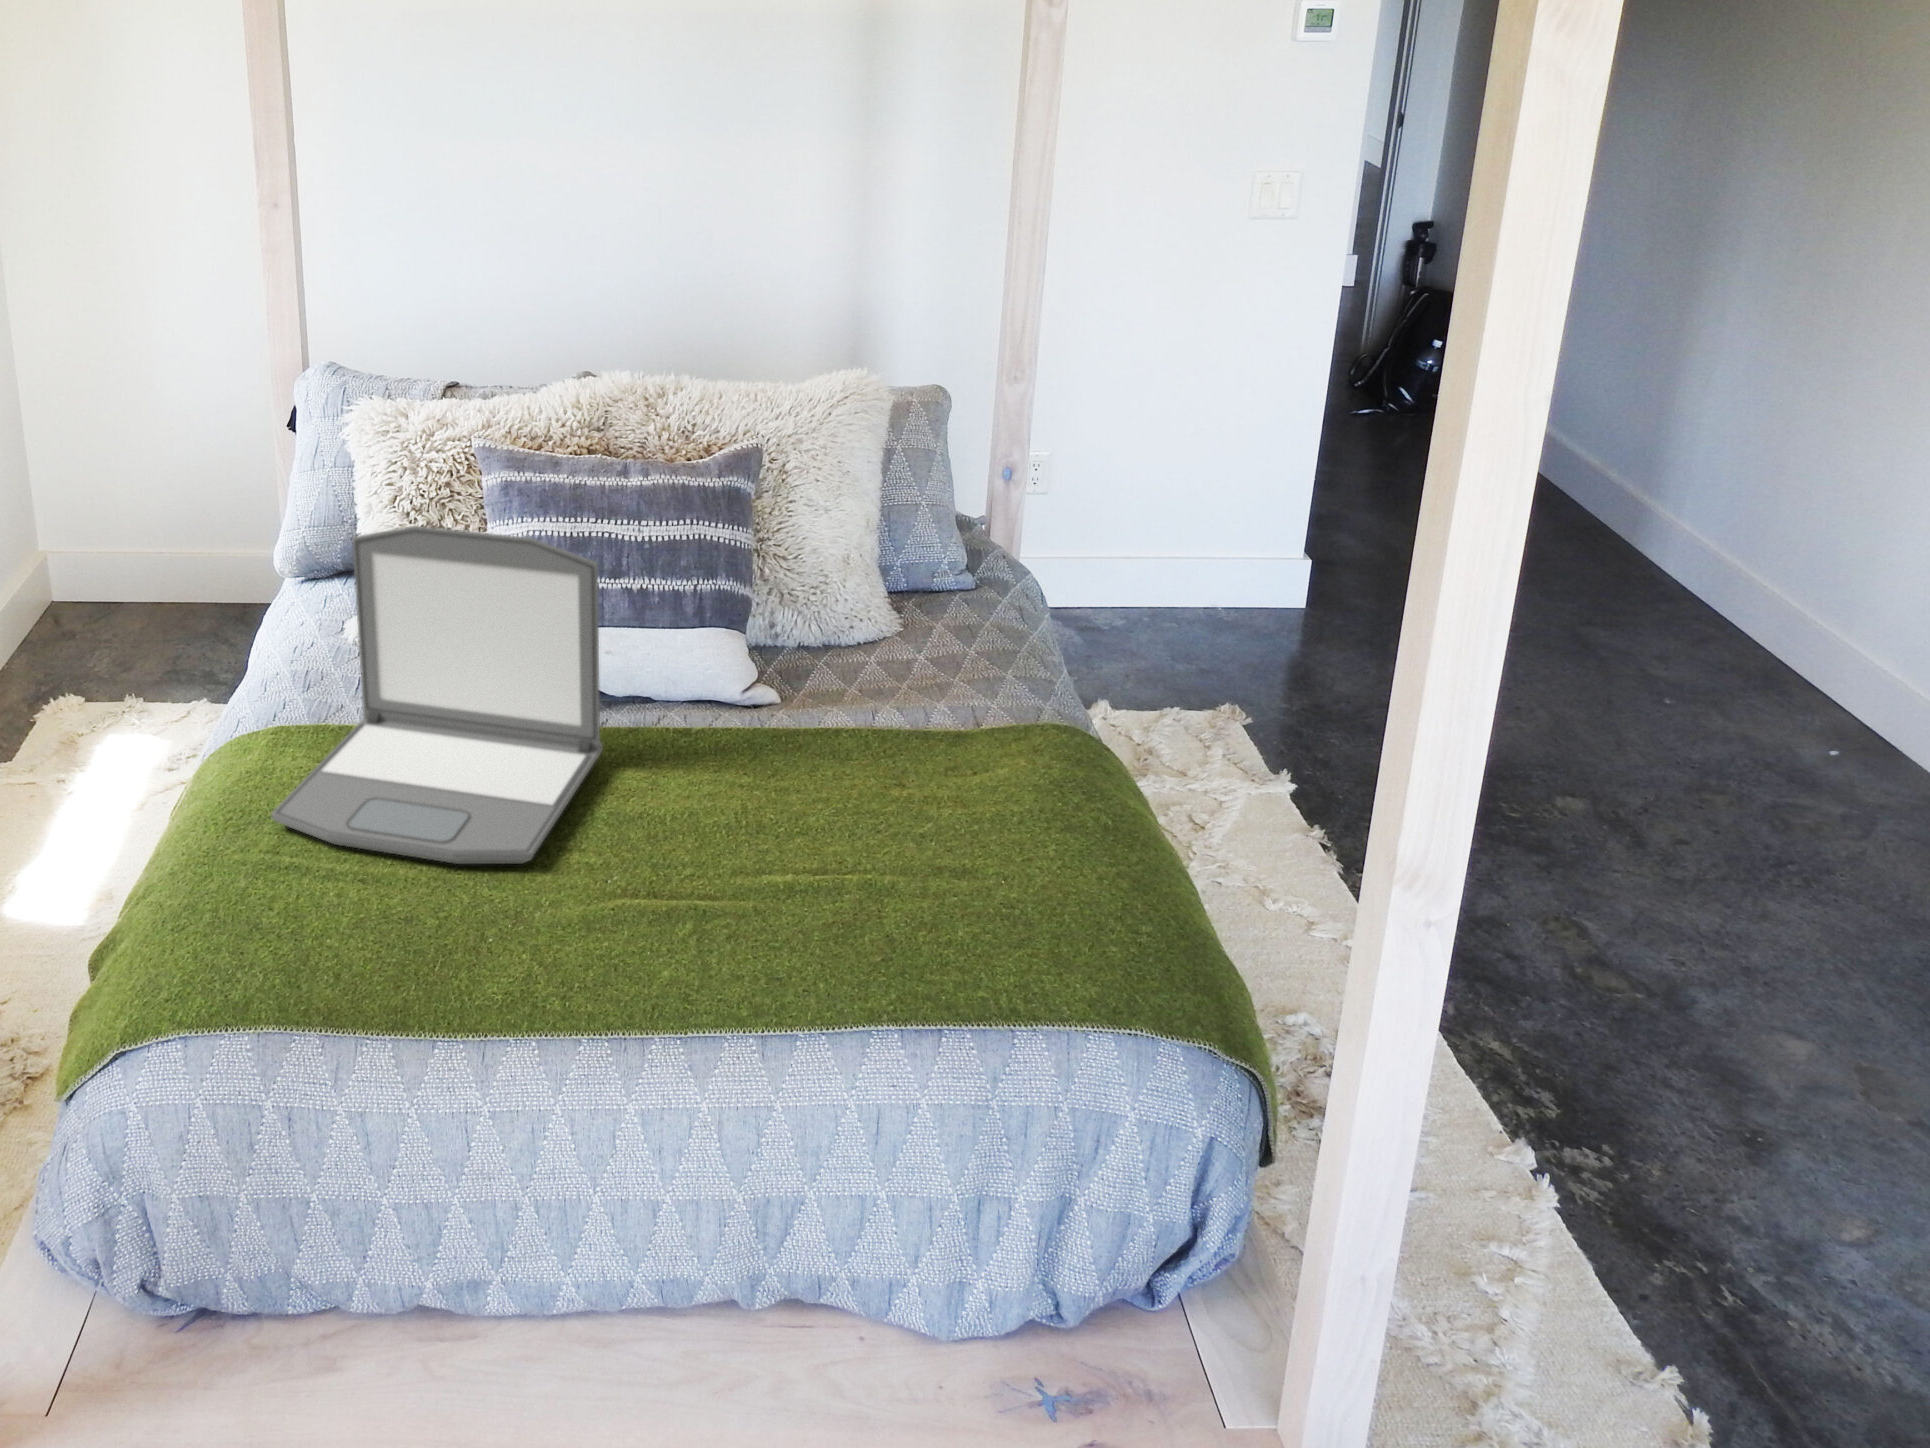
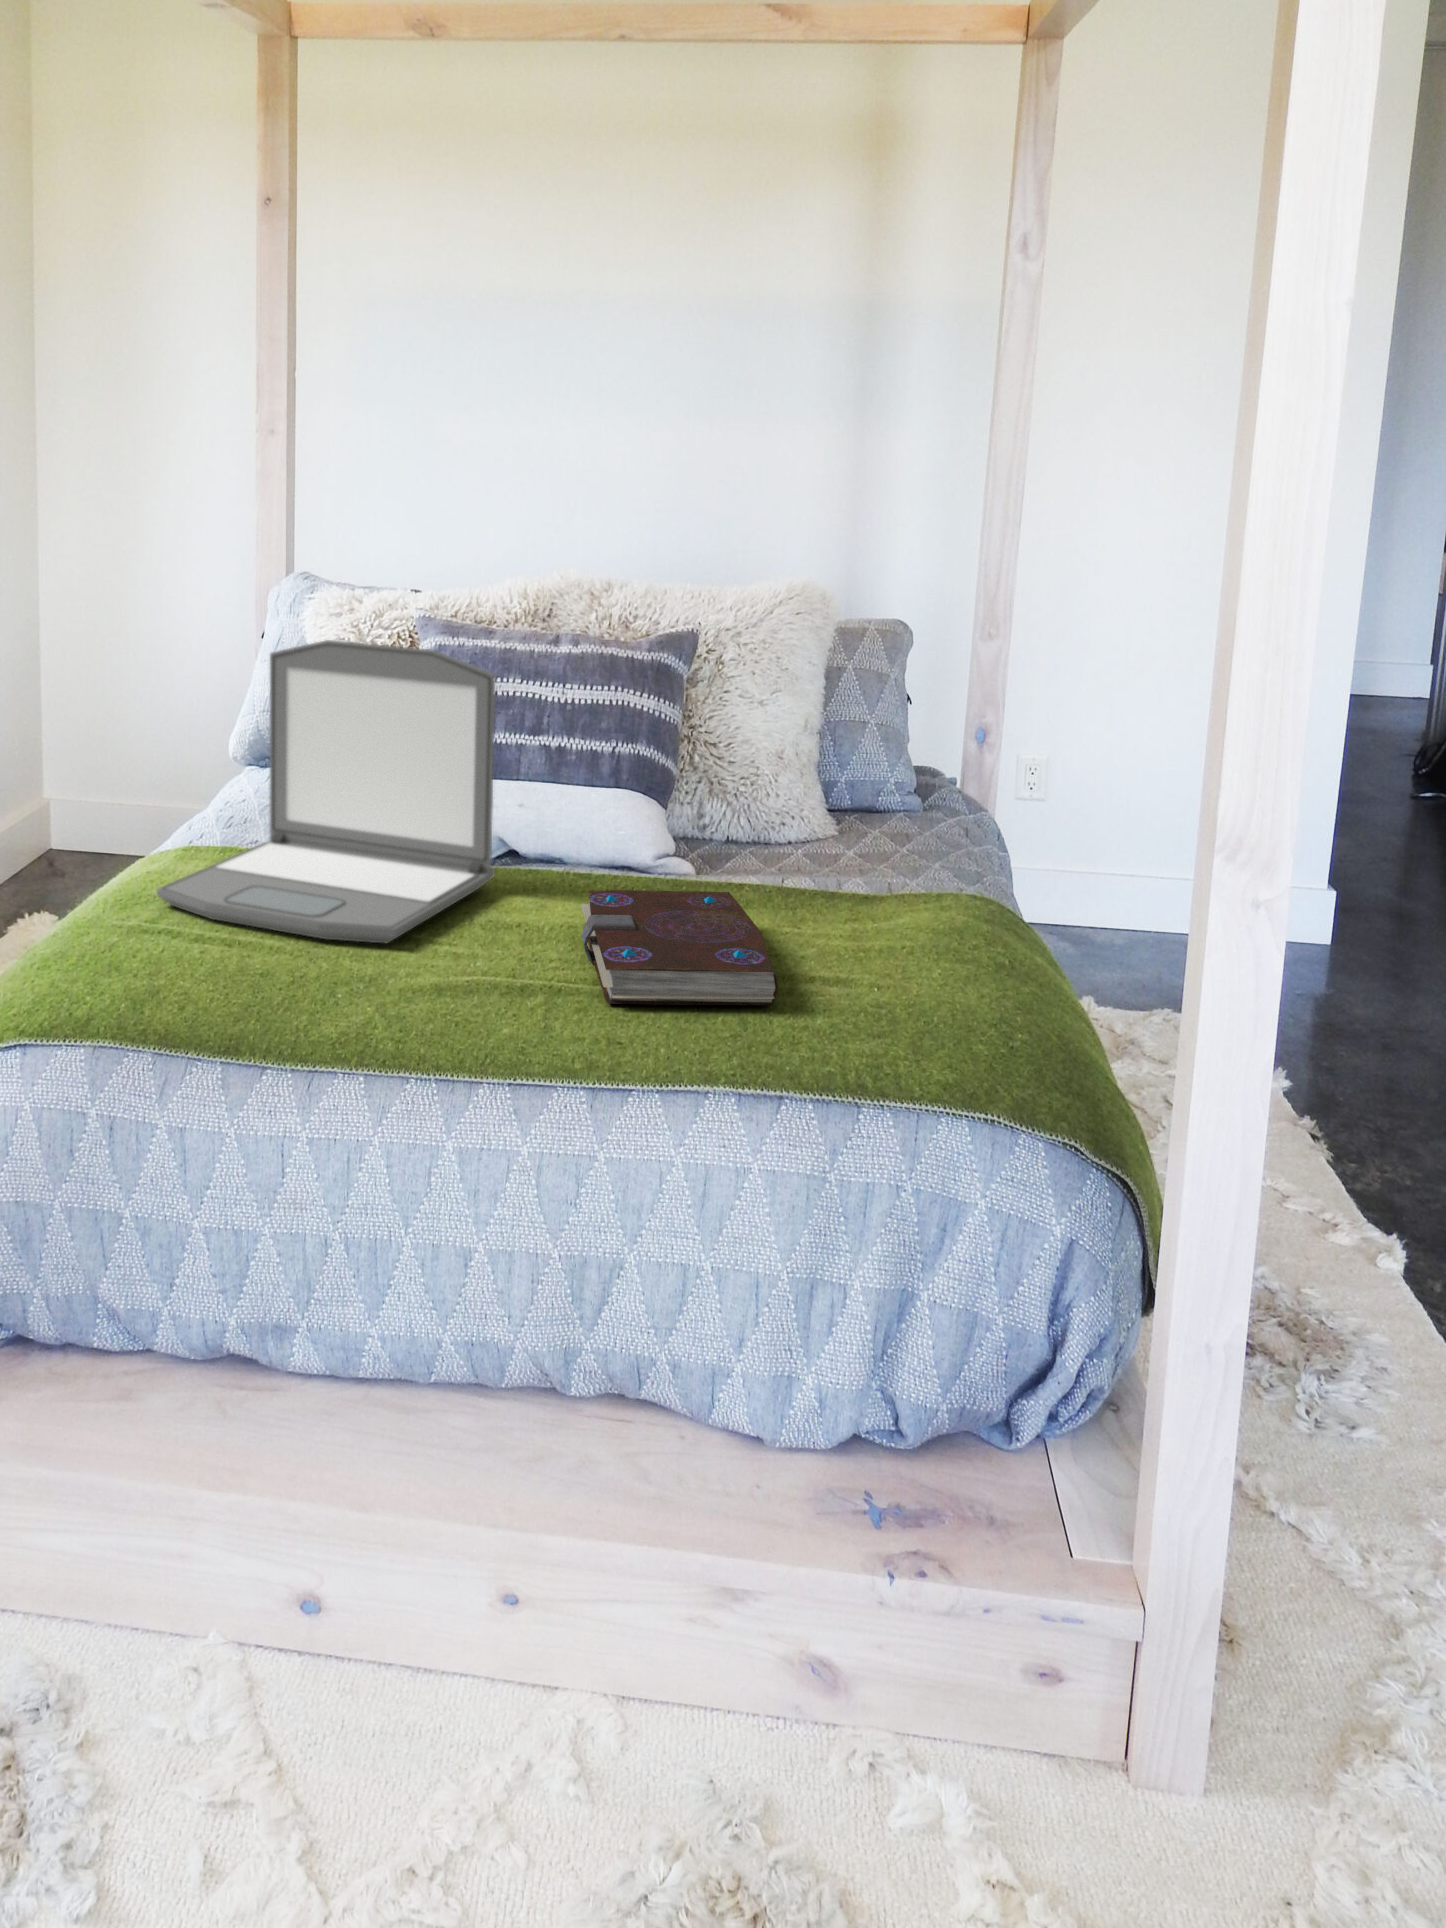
book: none [699,763,920,933] -> present [581,890,778,1005]

